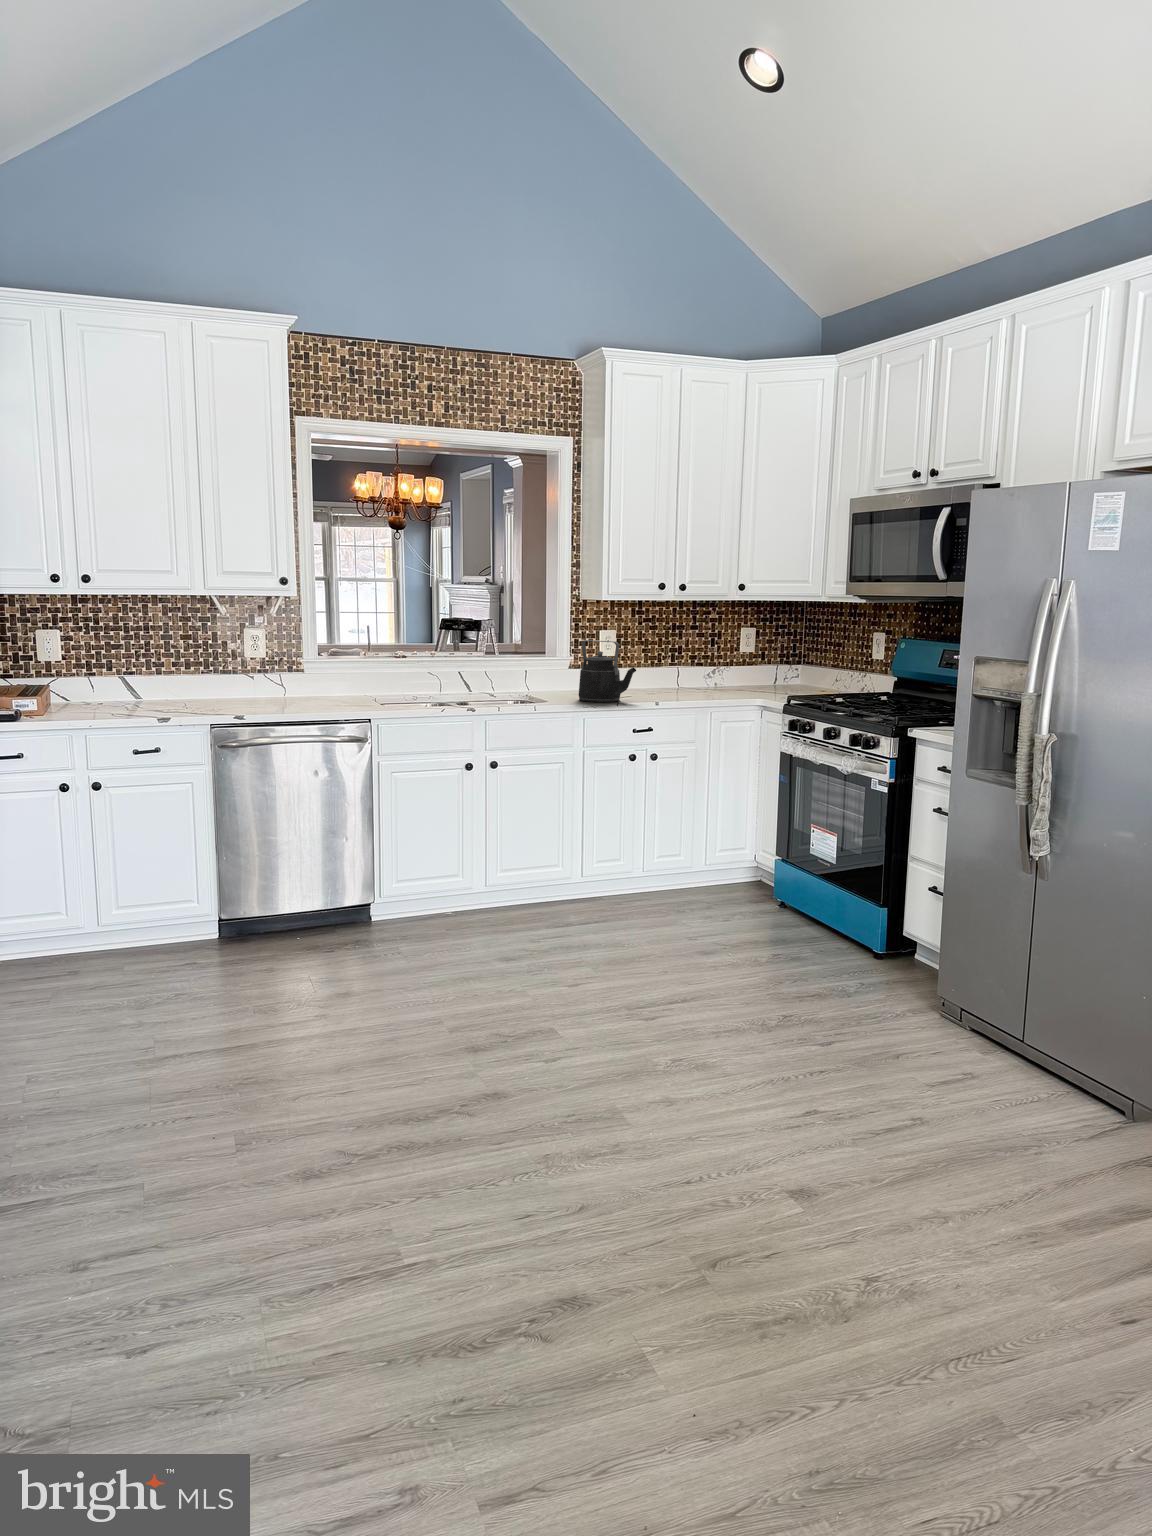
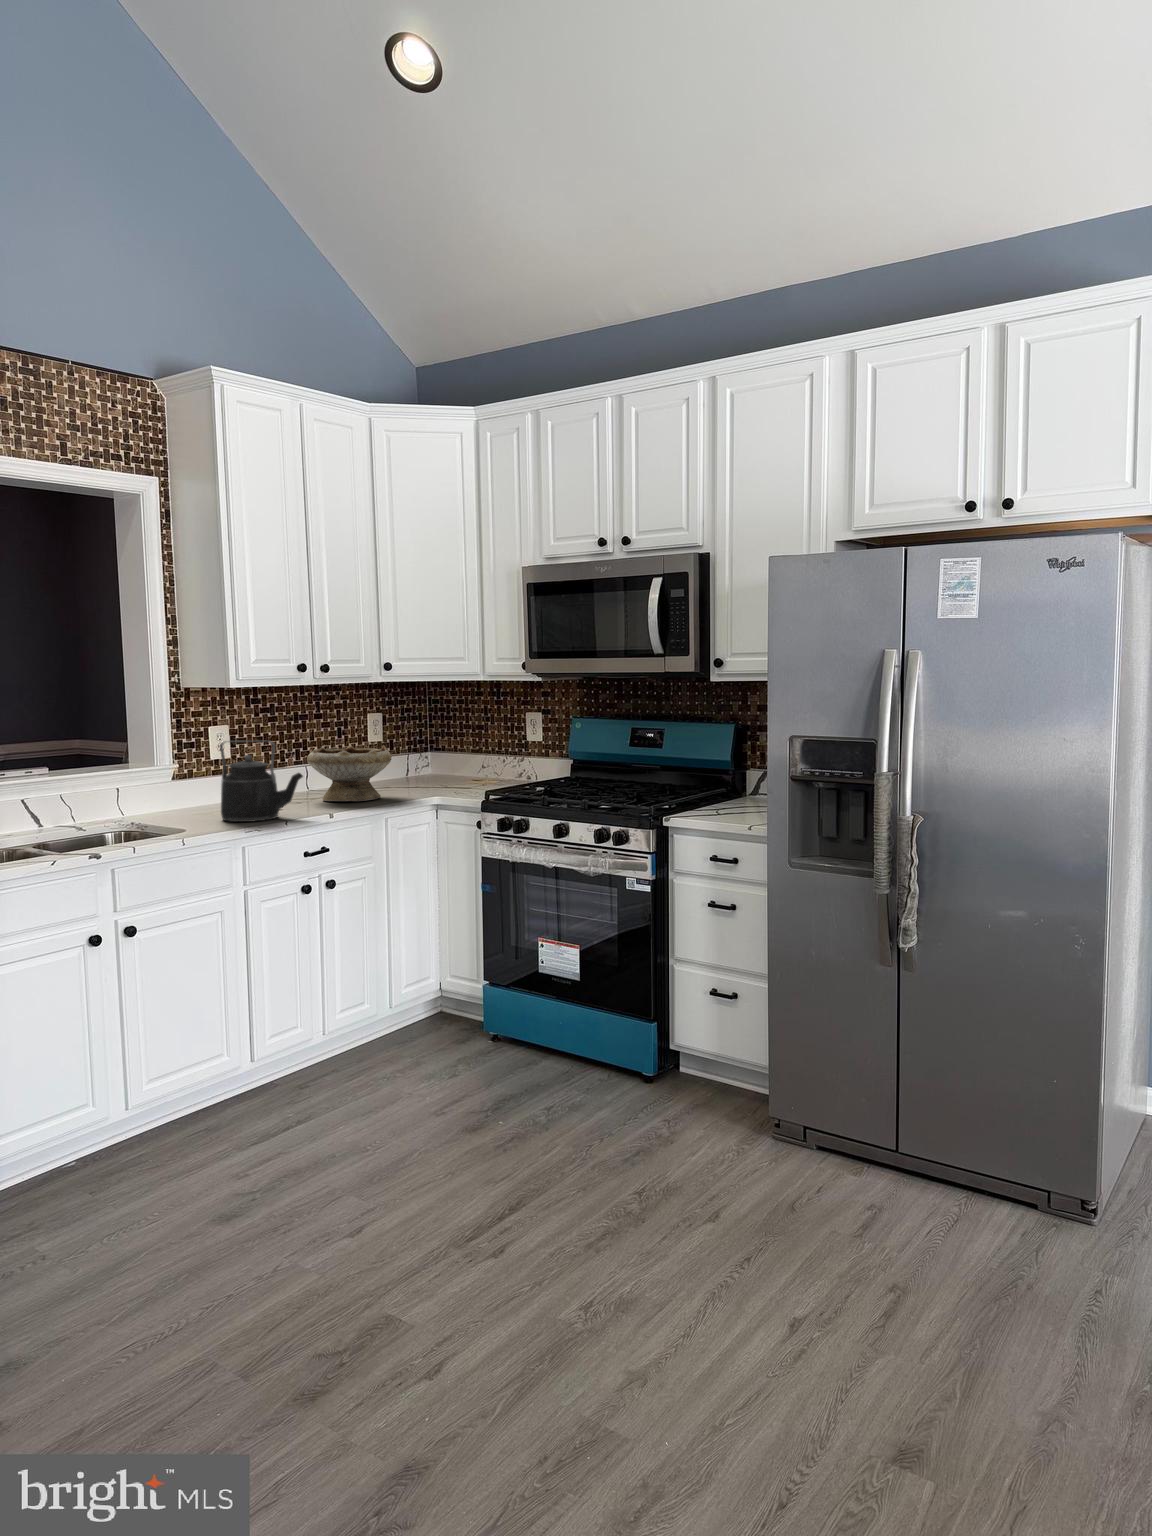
bowl: none [662,652,729,696] -> present [307,745,391,801]

